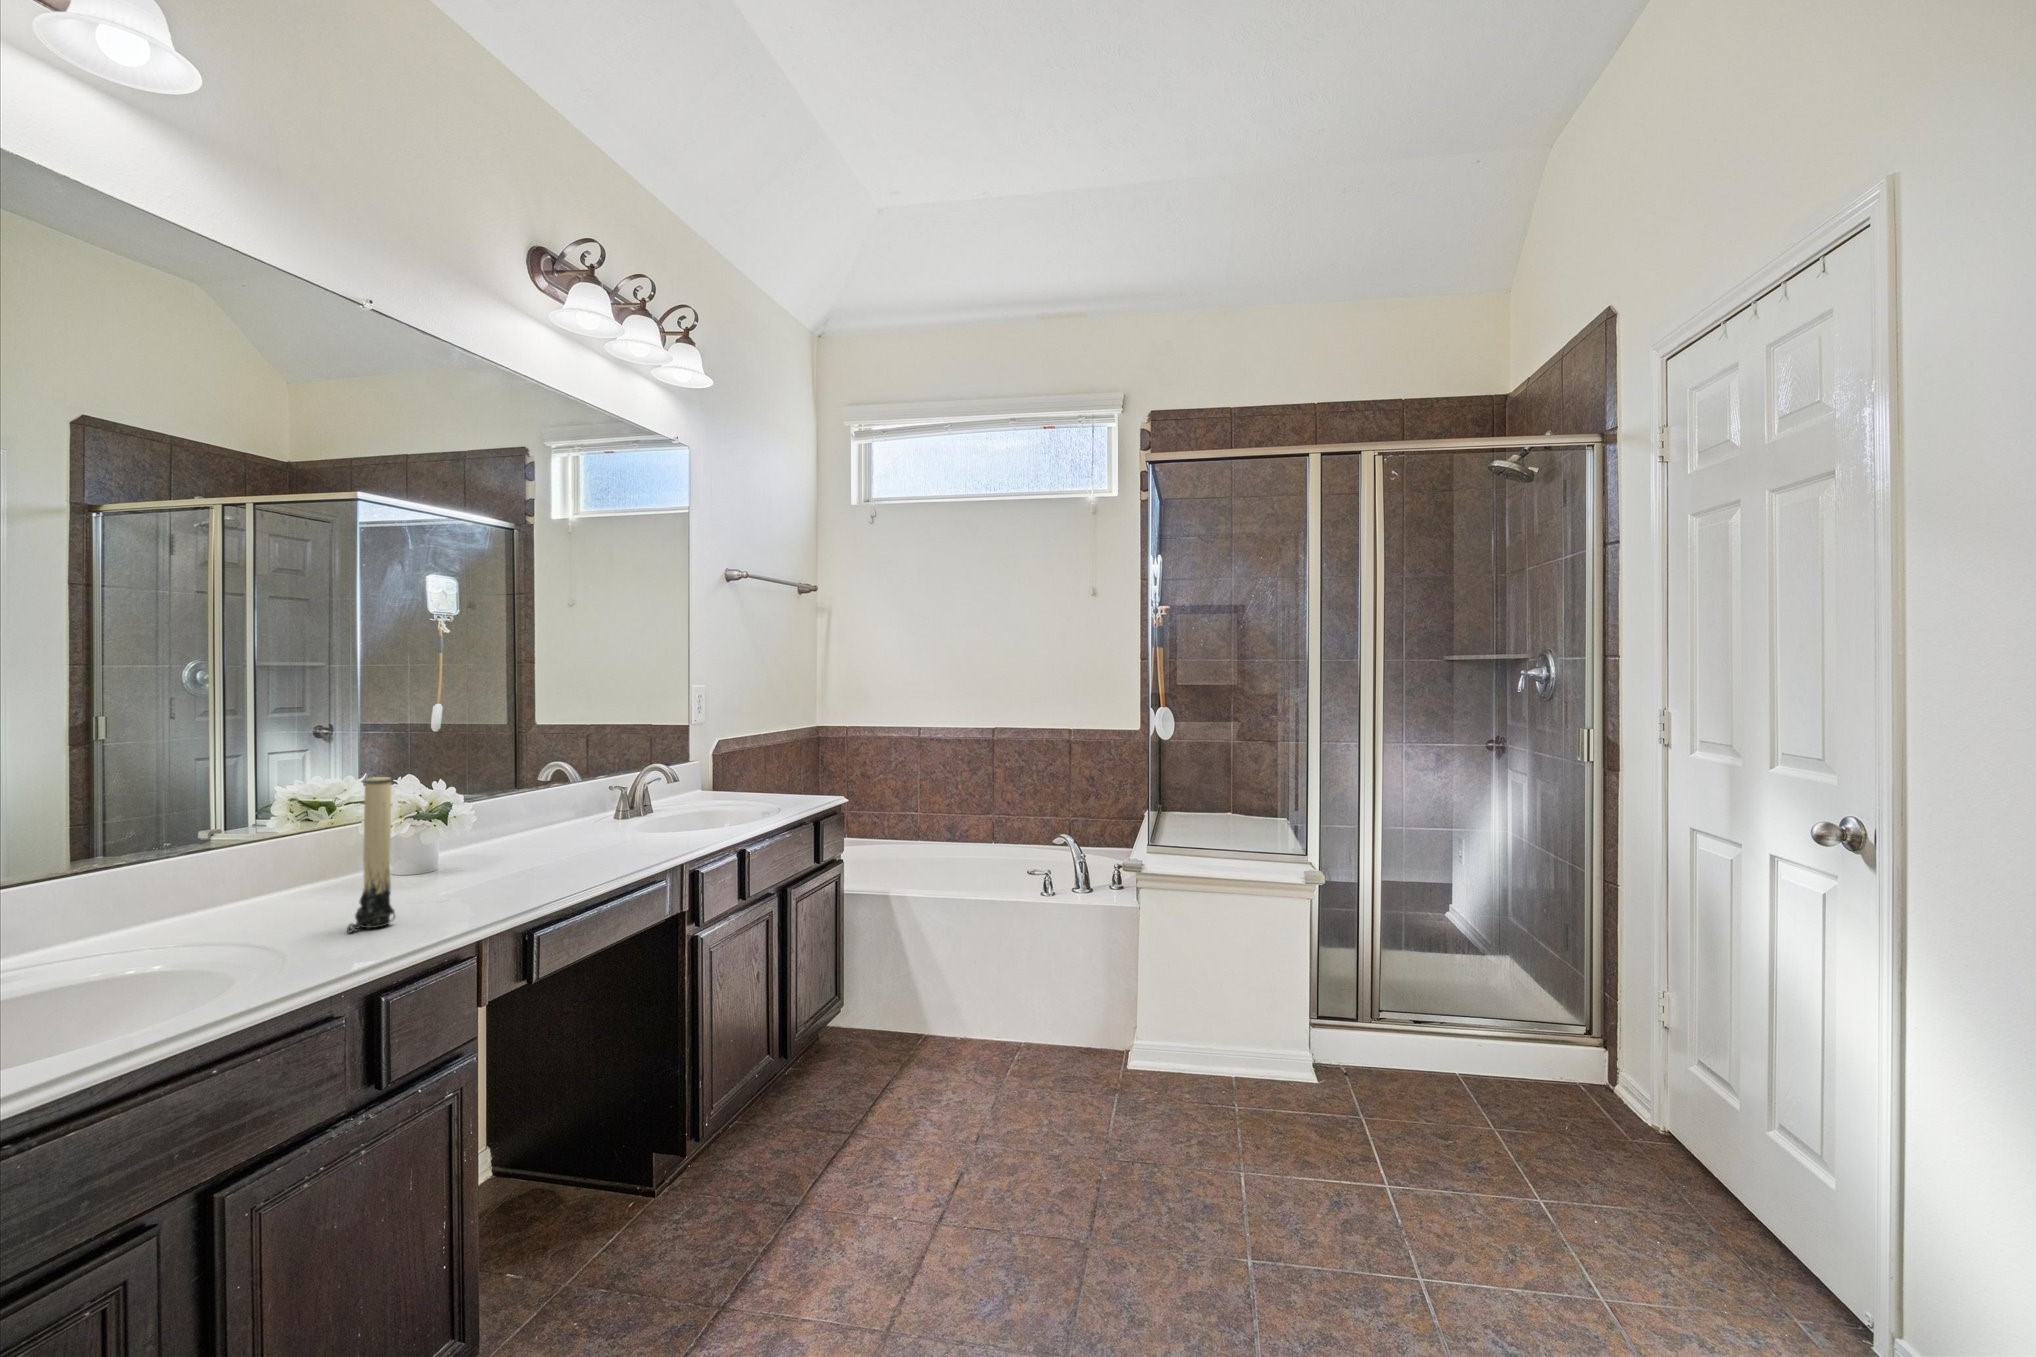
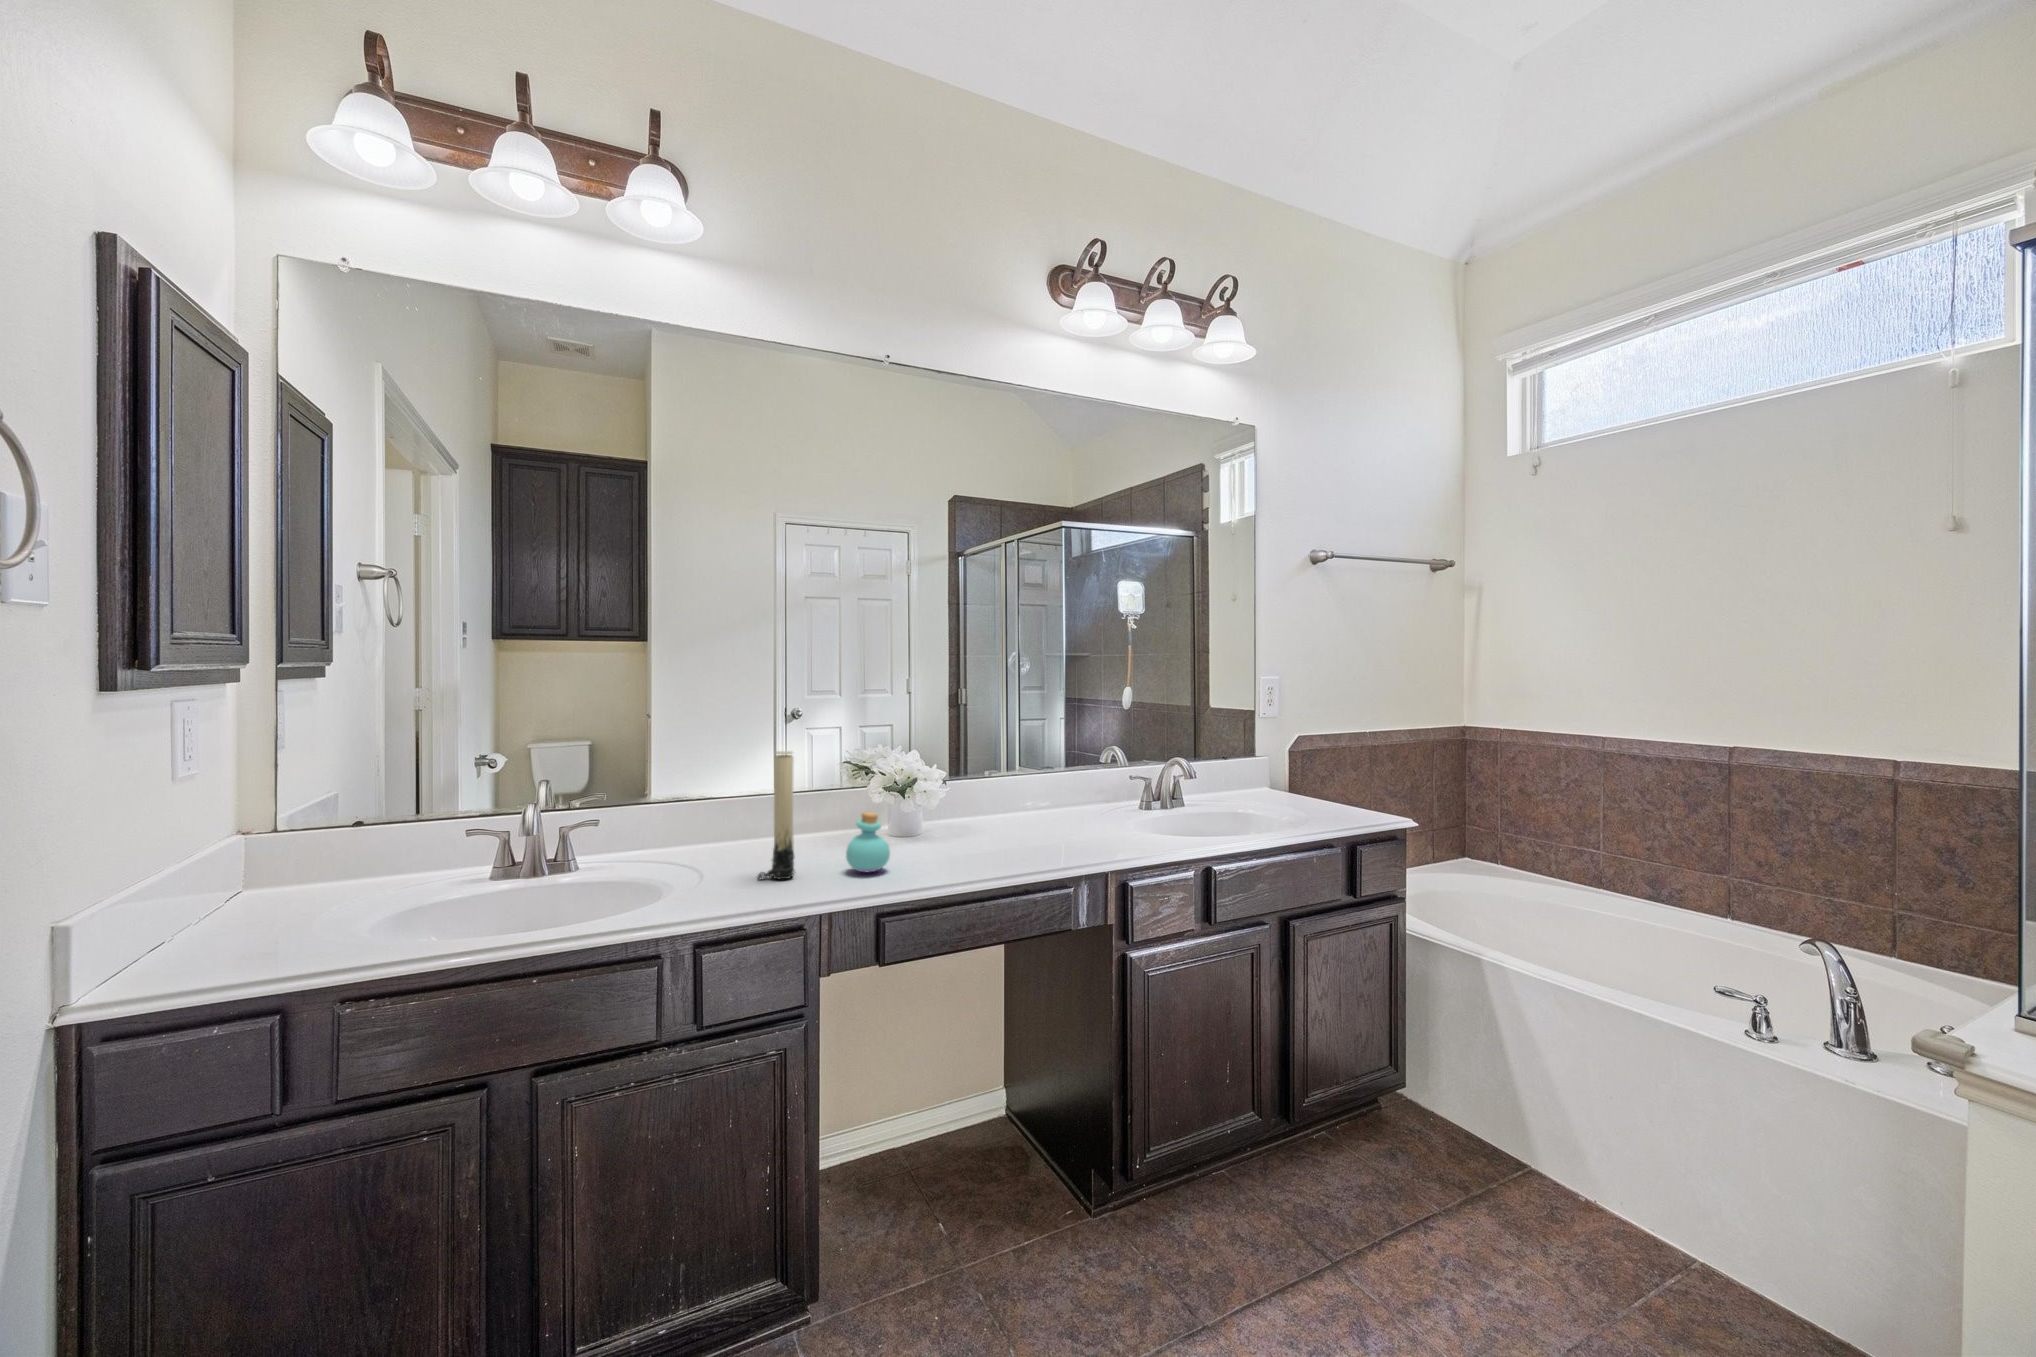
perfume bottle: none [439,837,495,904] -> present [846,812,890,872]

